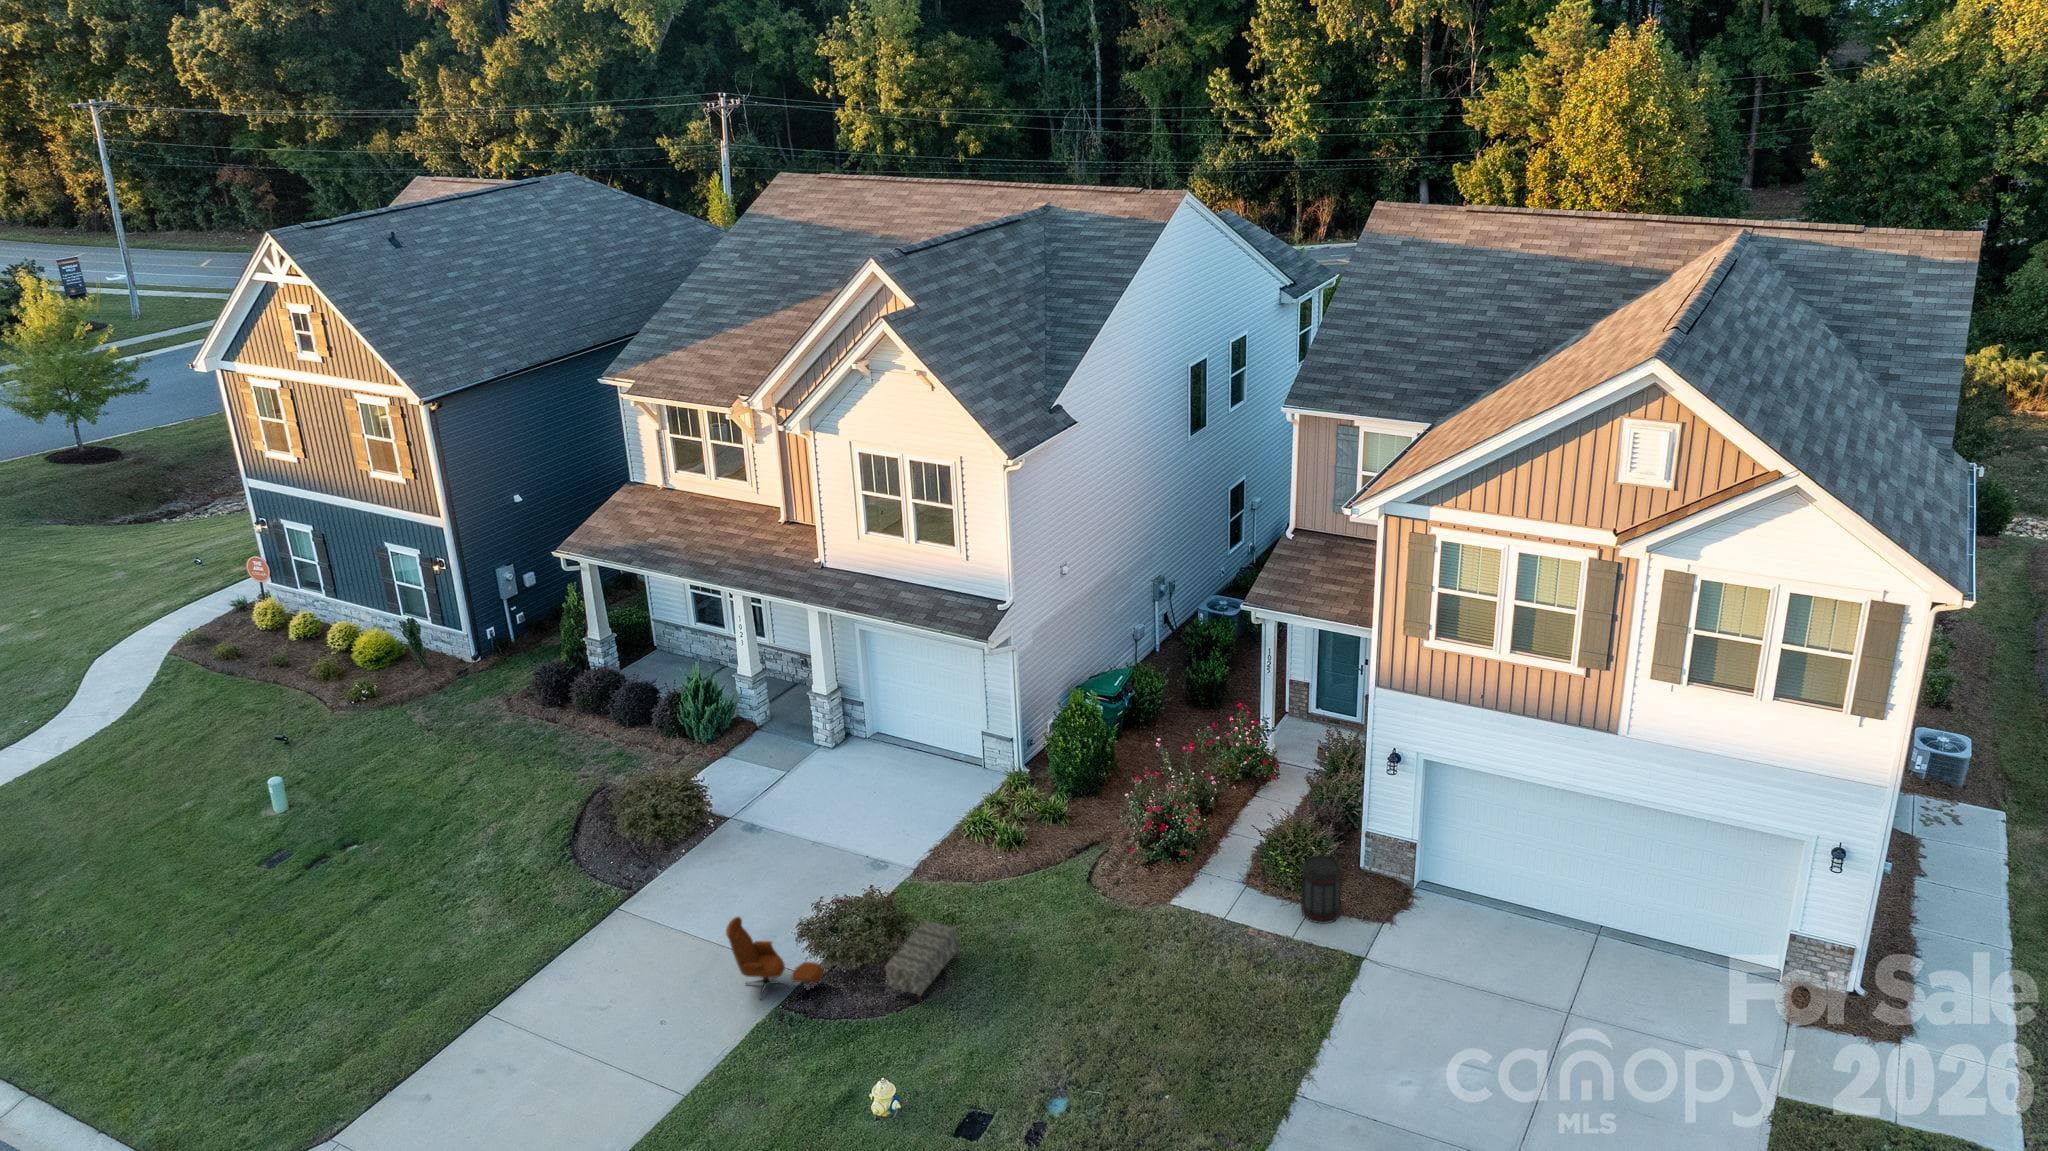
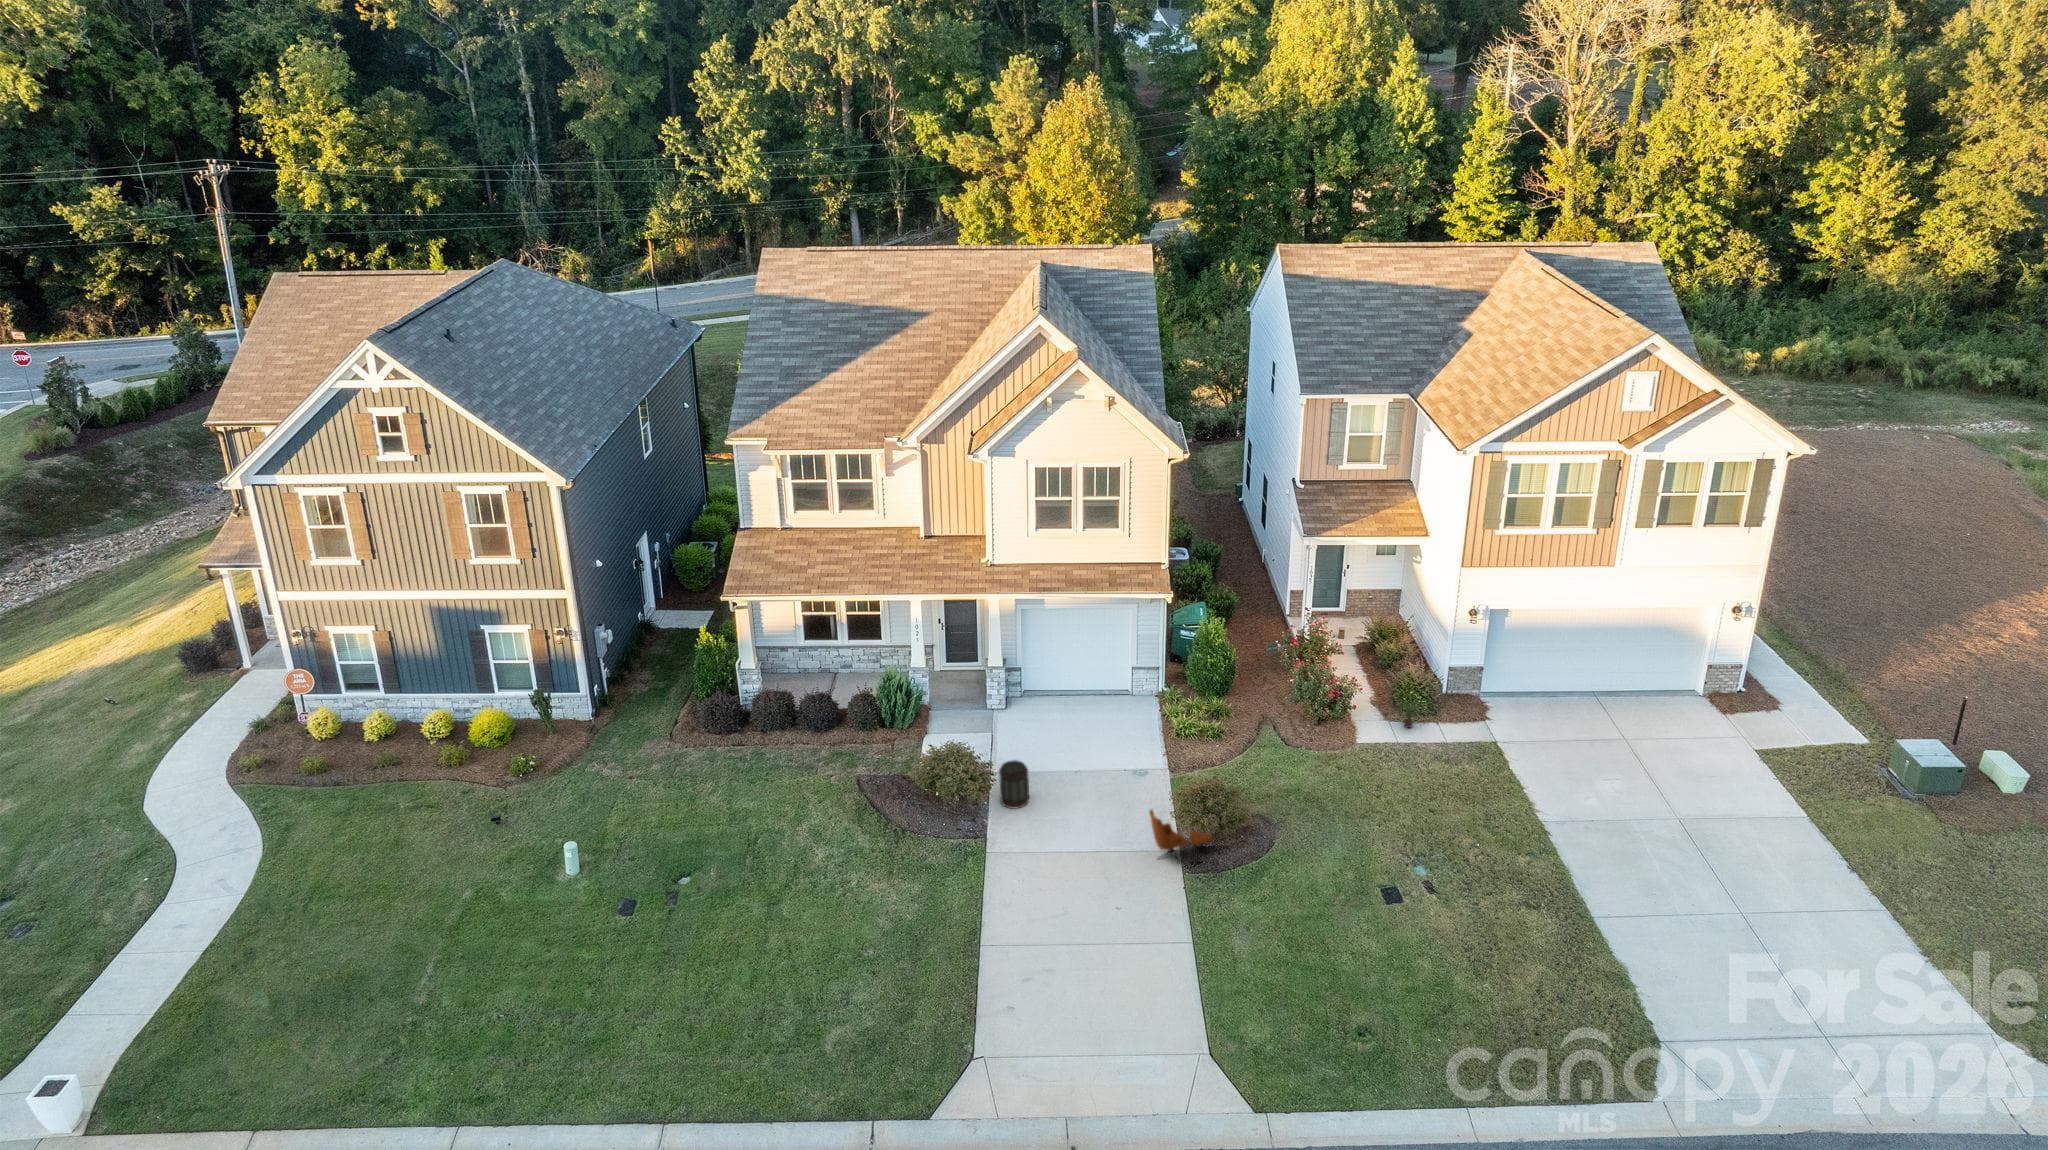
trash can: present [1301,855,1342,924] -> present [999,760,1029,808]
decorative plant: none [1238,865,1278,905] -> present [1403,706,1415,728]
bench: present [886,920,959,1003] -> none [1248,782,1286,836]

